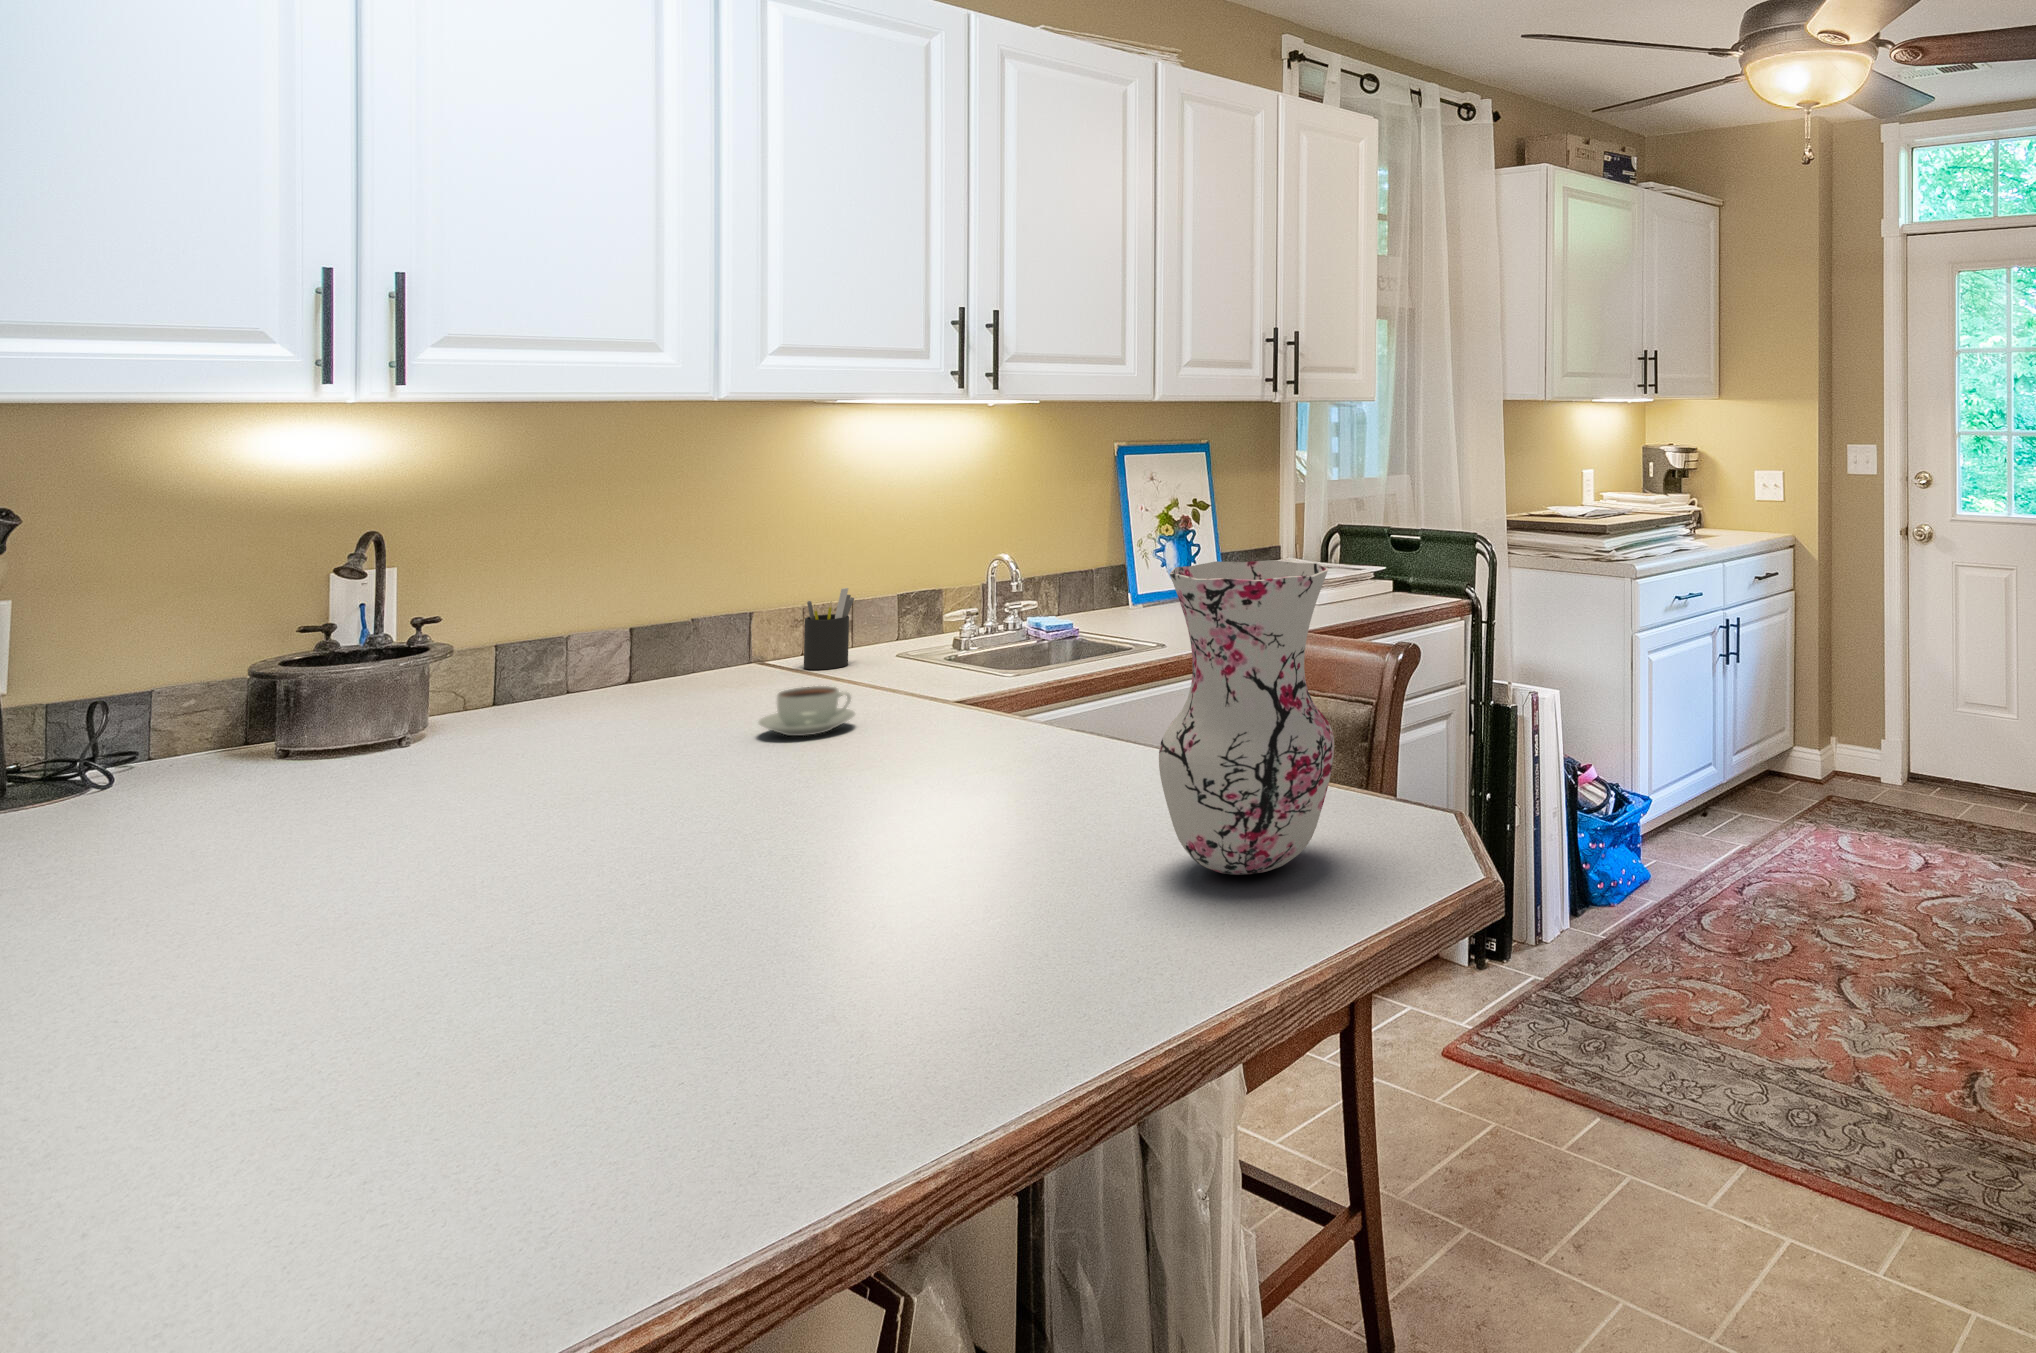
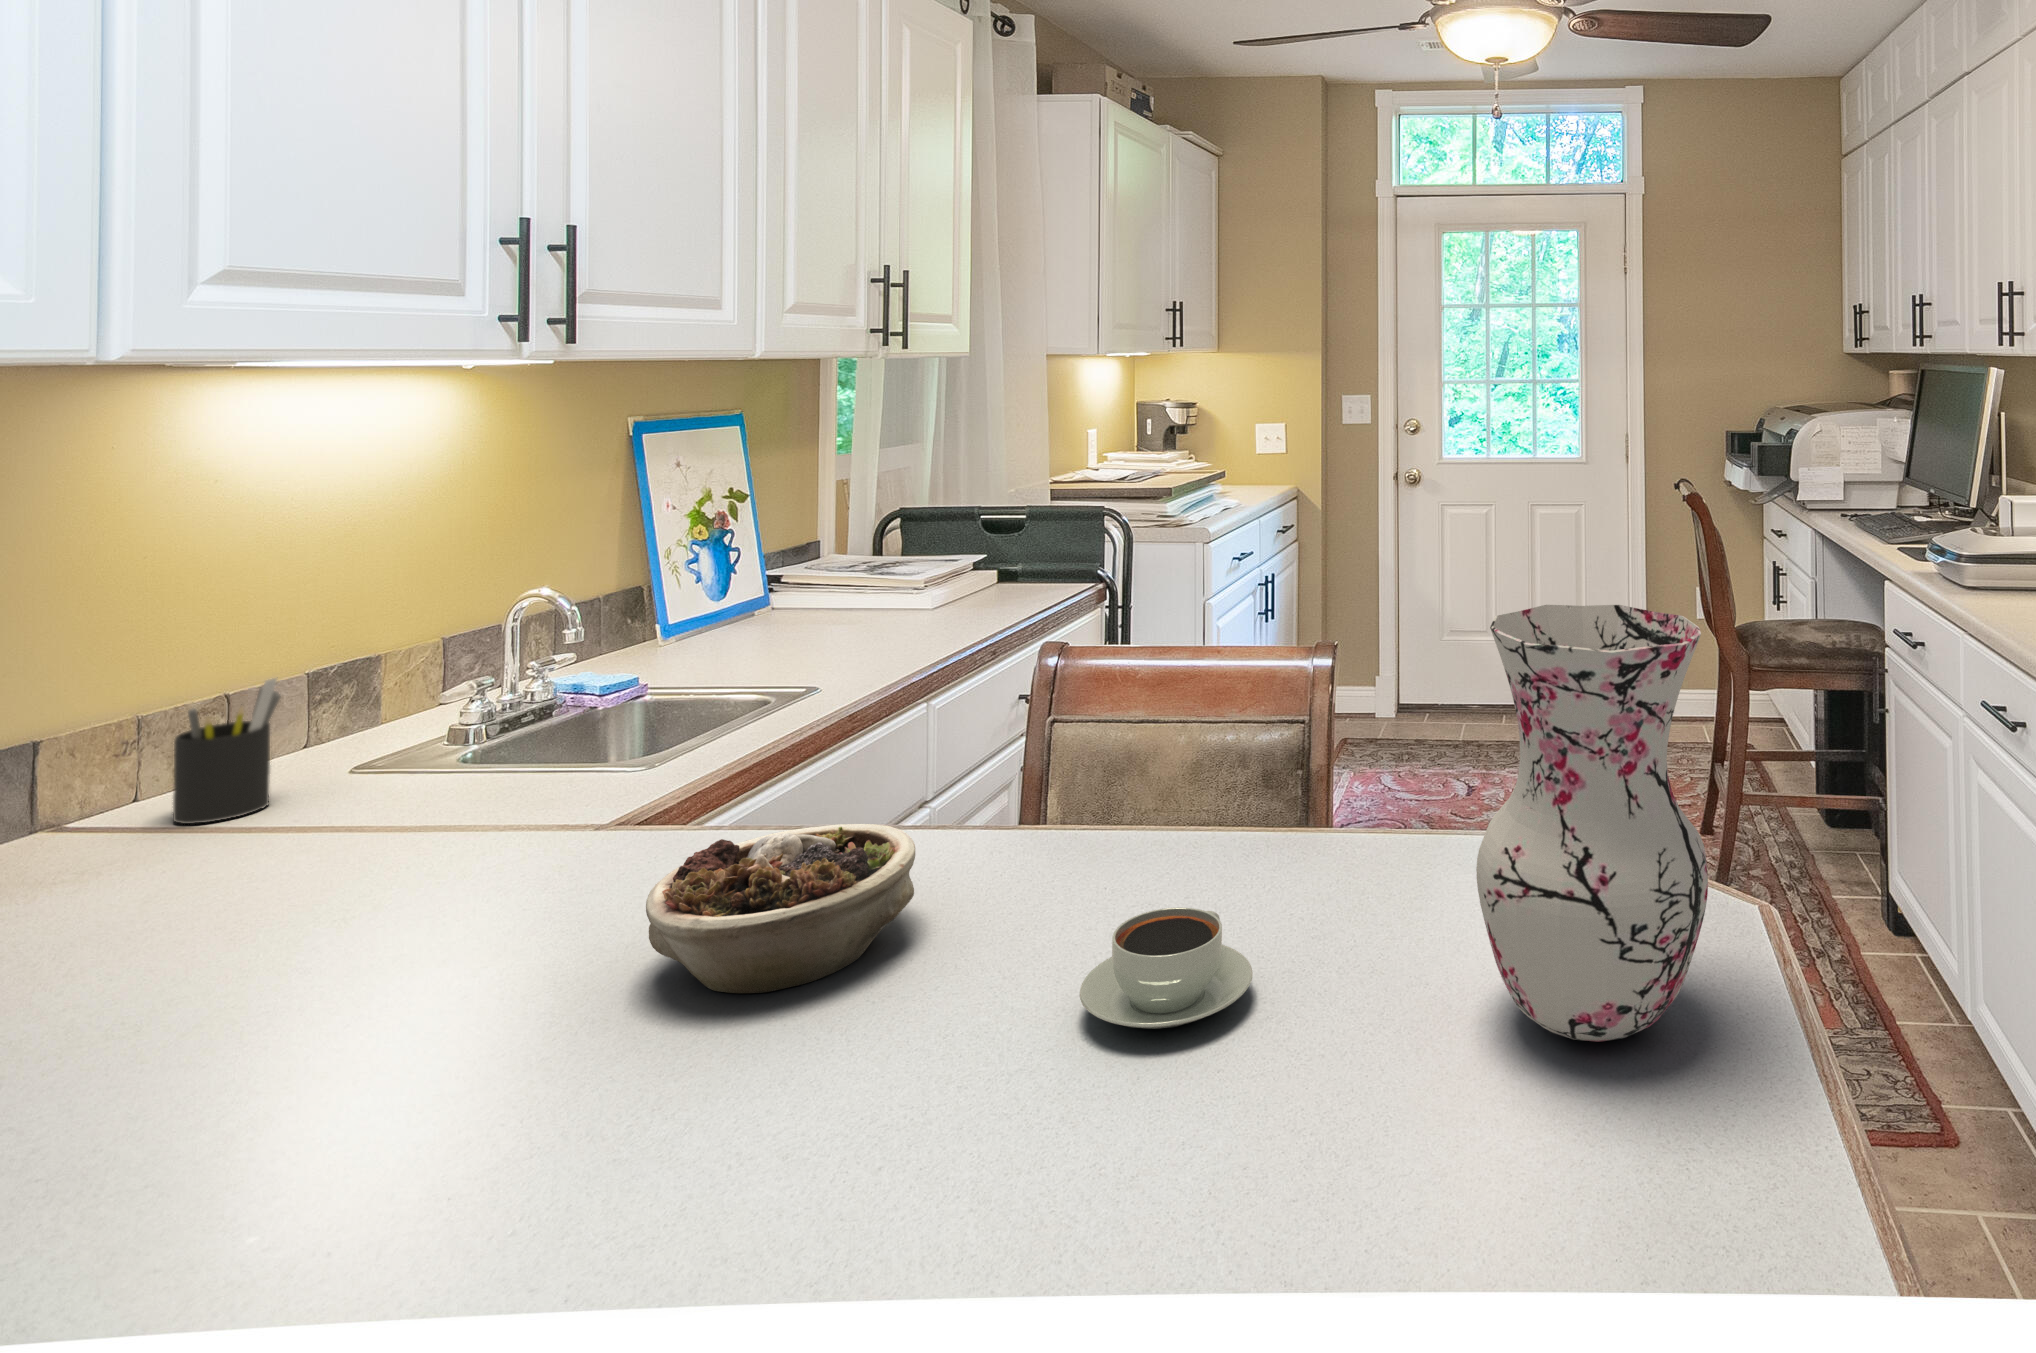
succulent planter: none [855,684,1015,773] -> present [646,824,915,993]
coffee cup: present [759,686,855,736] -> present [1080,908,1253,1029]

